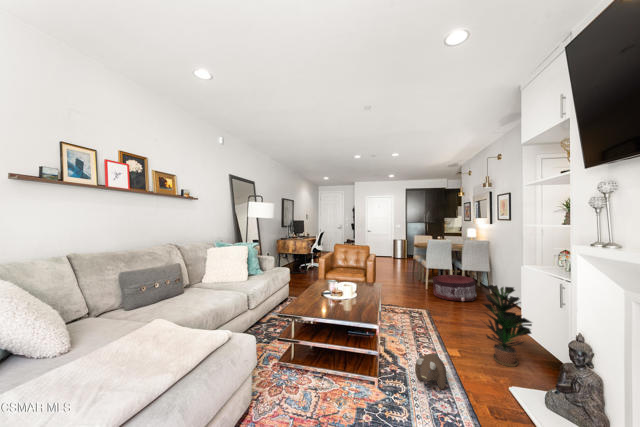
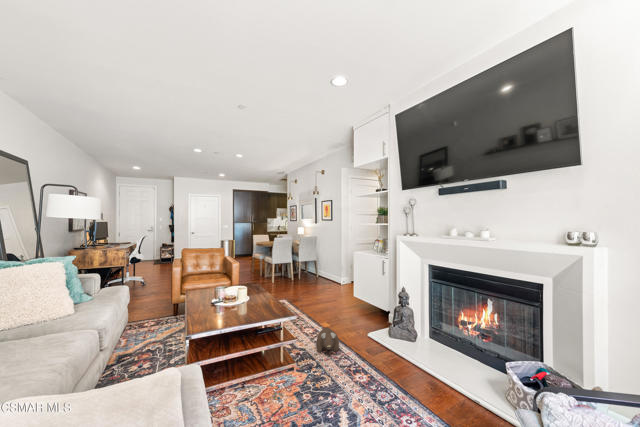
pouf: present [433,275,476,301] -> none [279,266,312,288]
potted plant: present [483,285,532,367] -> none [338,267,369,322]

